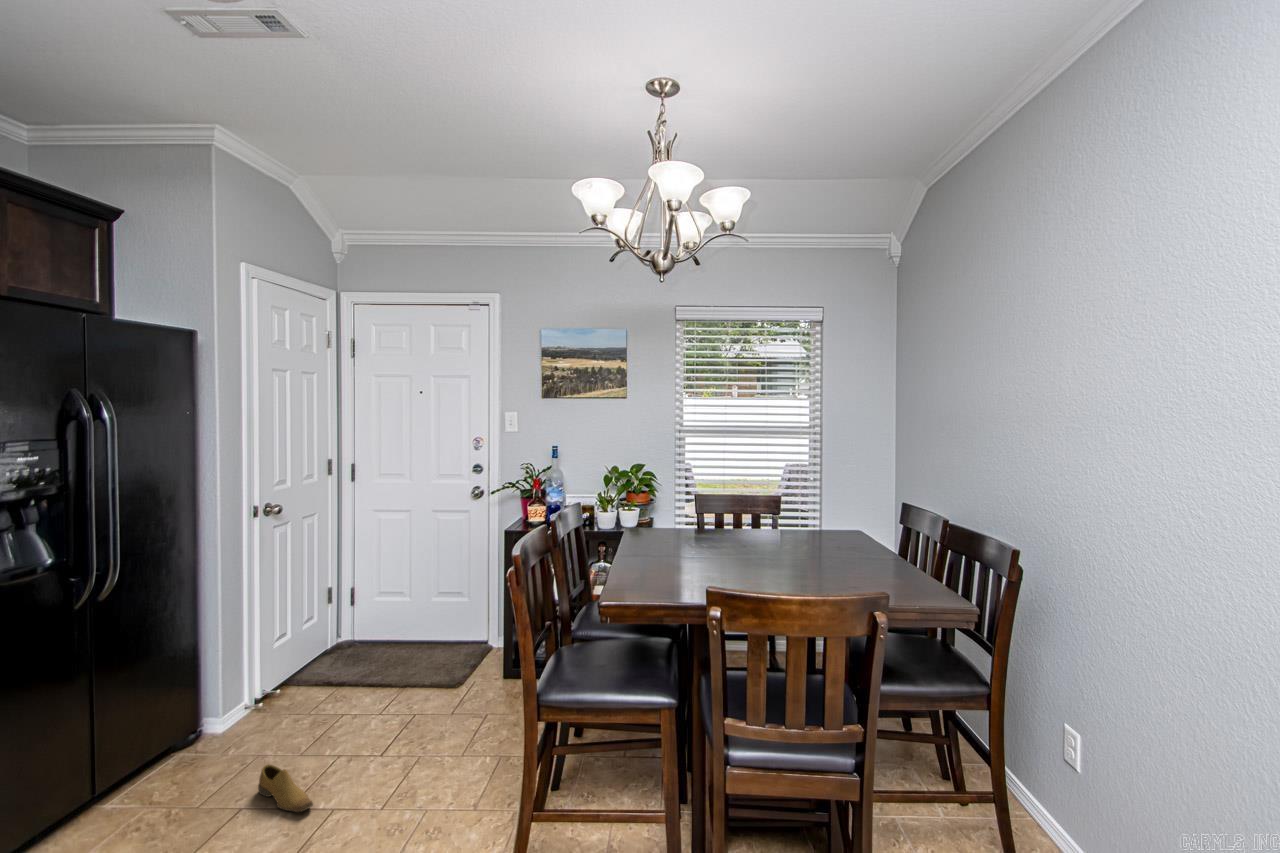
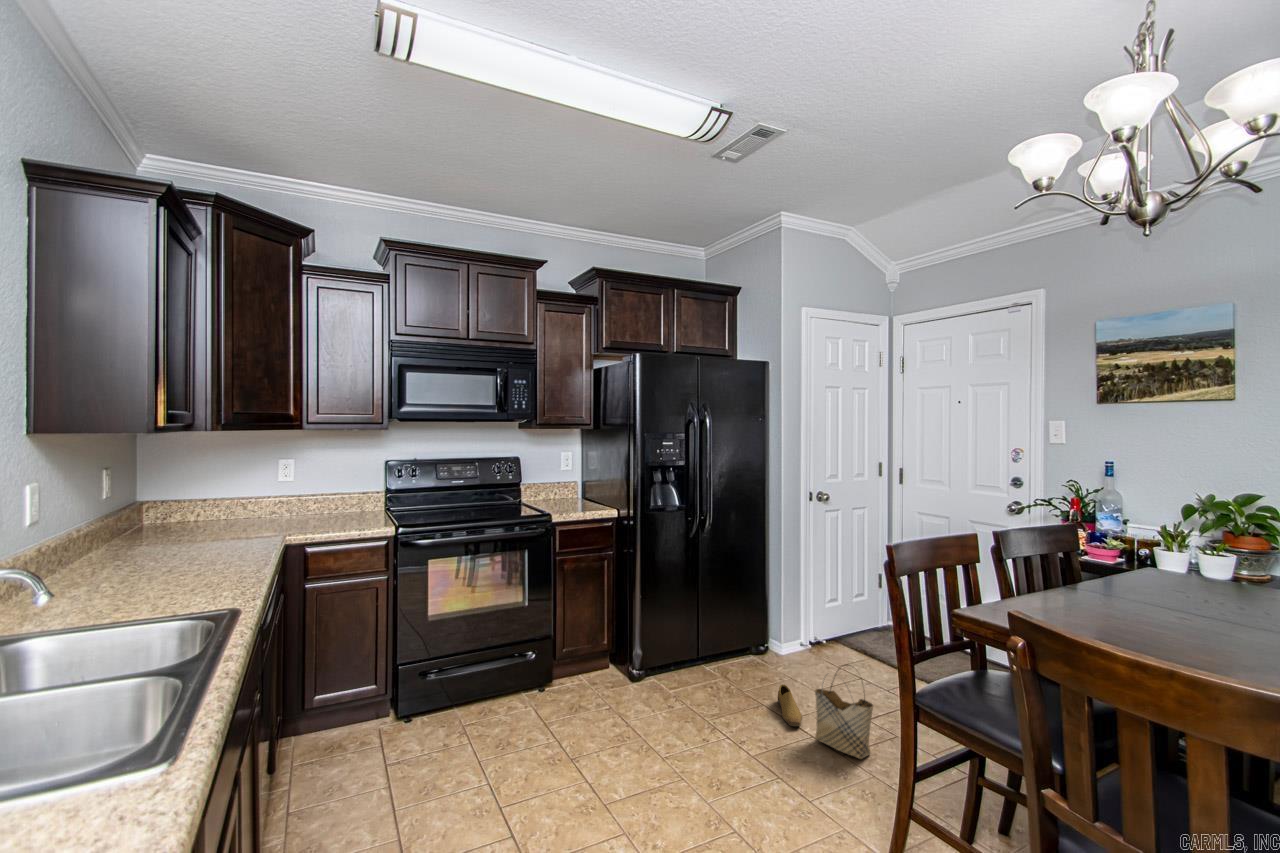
woven basket: none [339,697,418,811] -> present [815,665,873,759]

